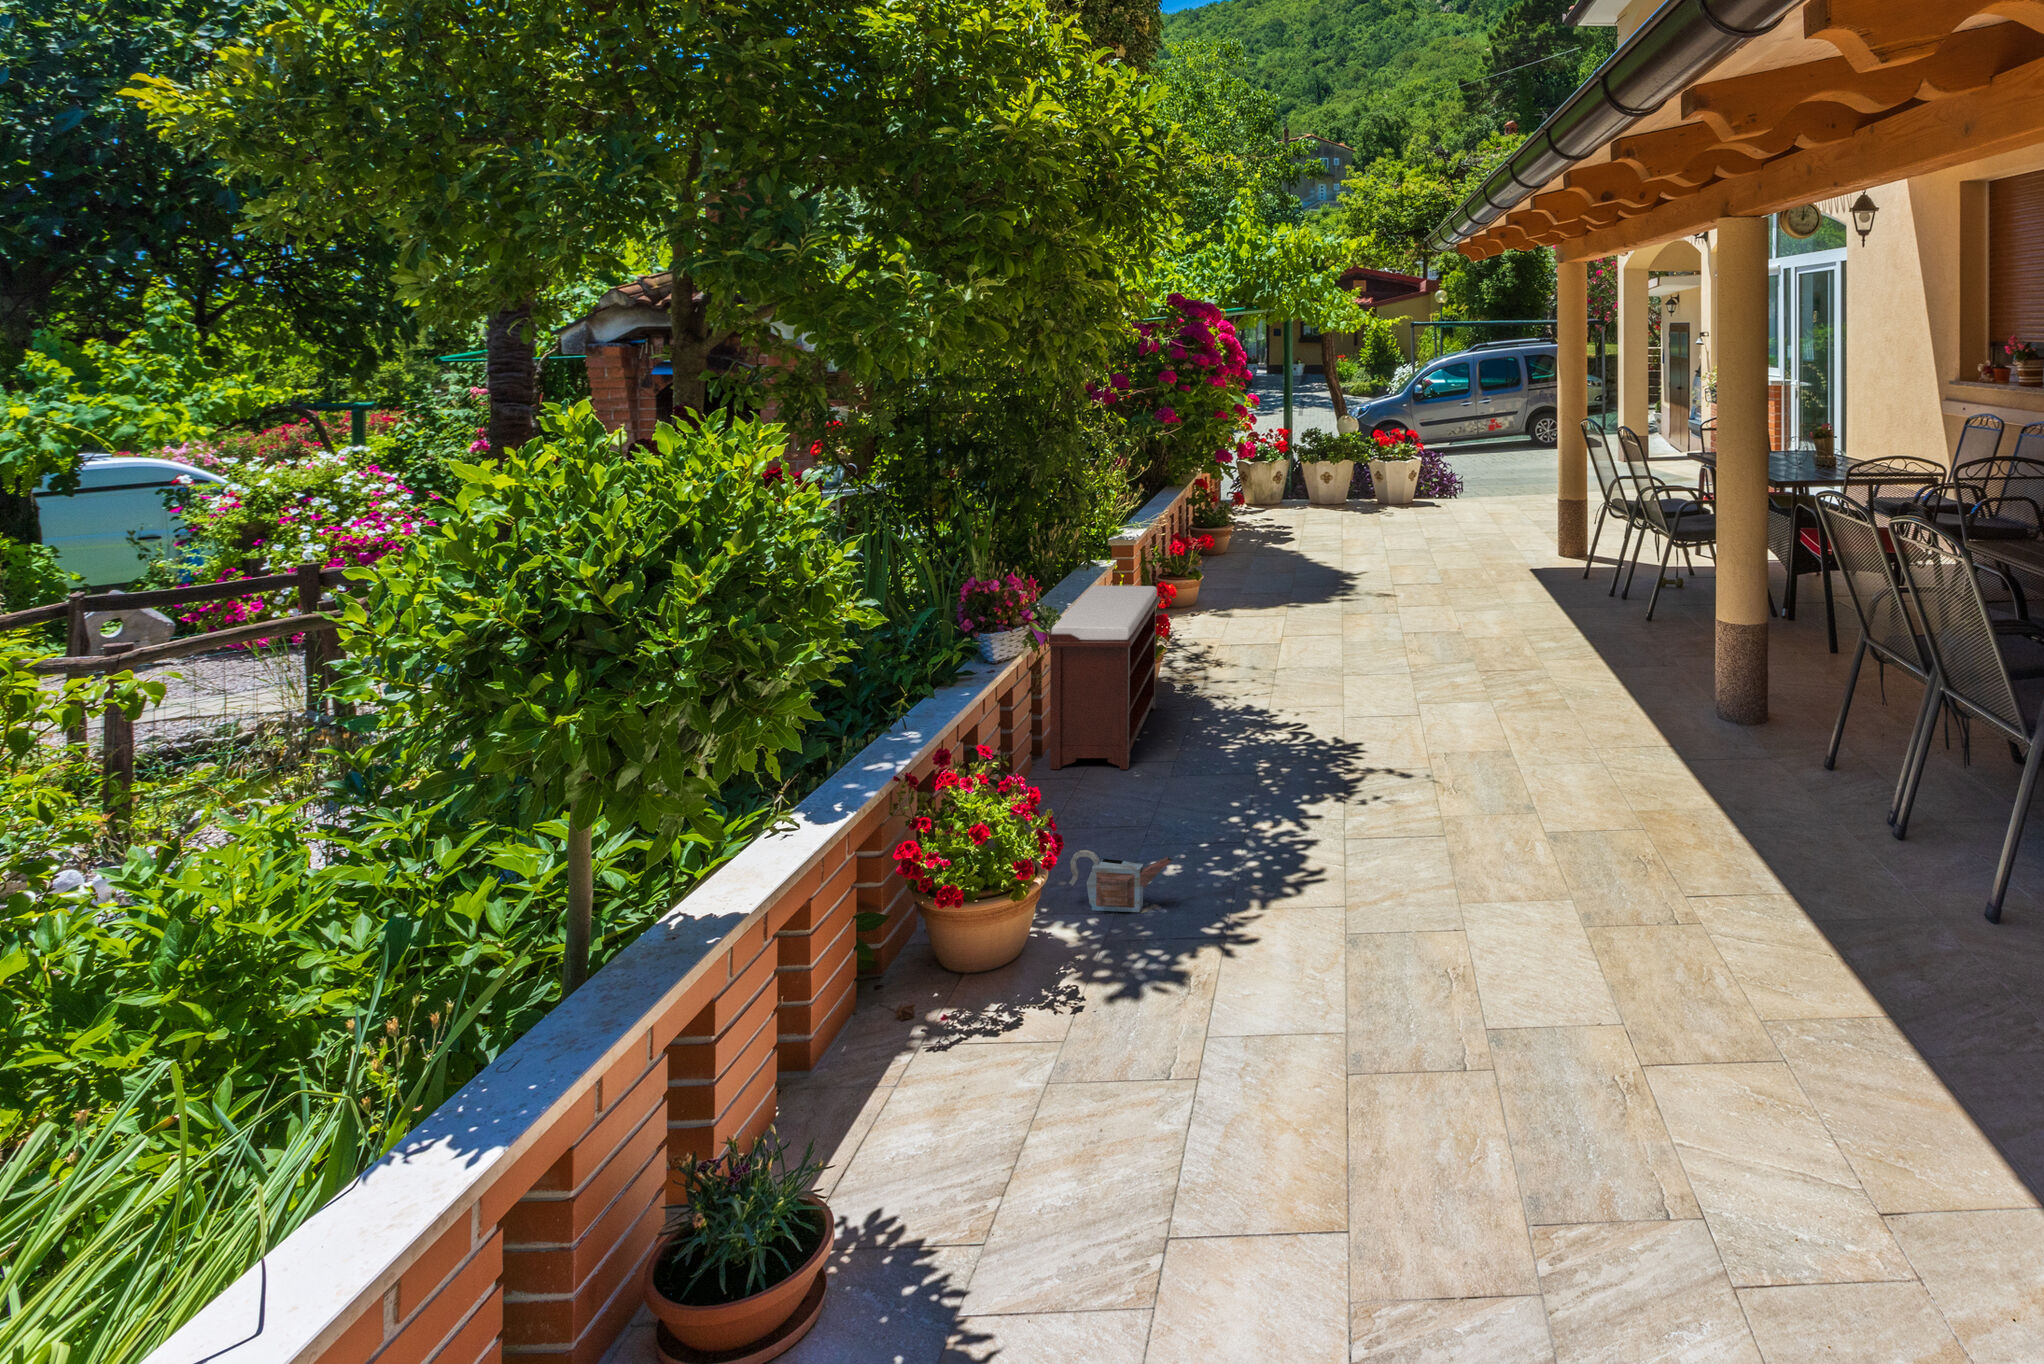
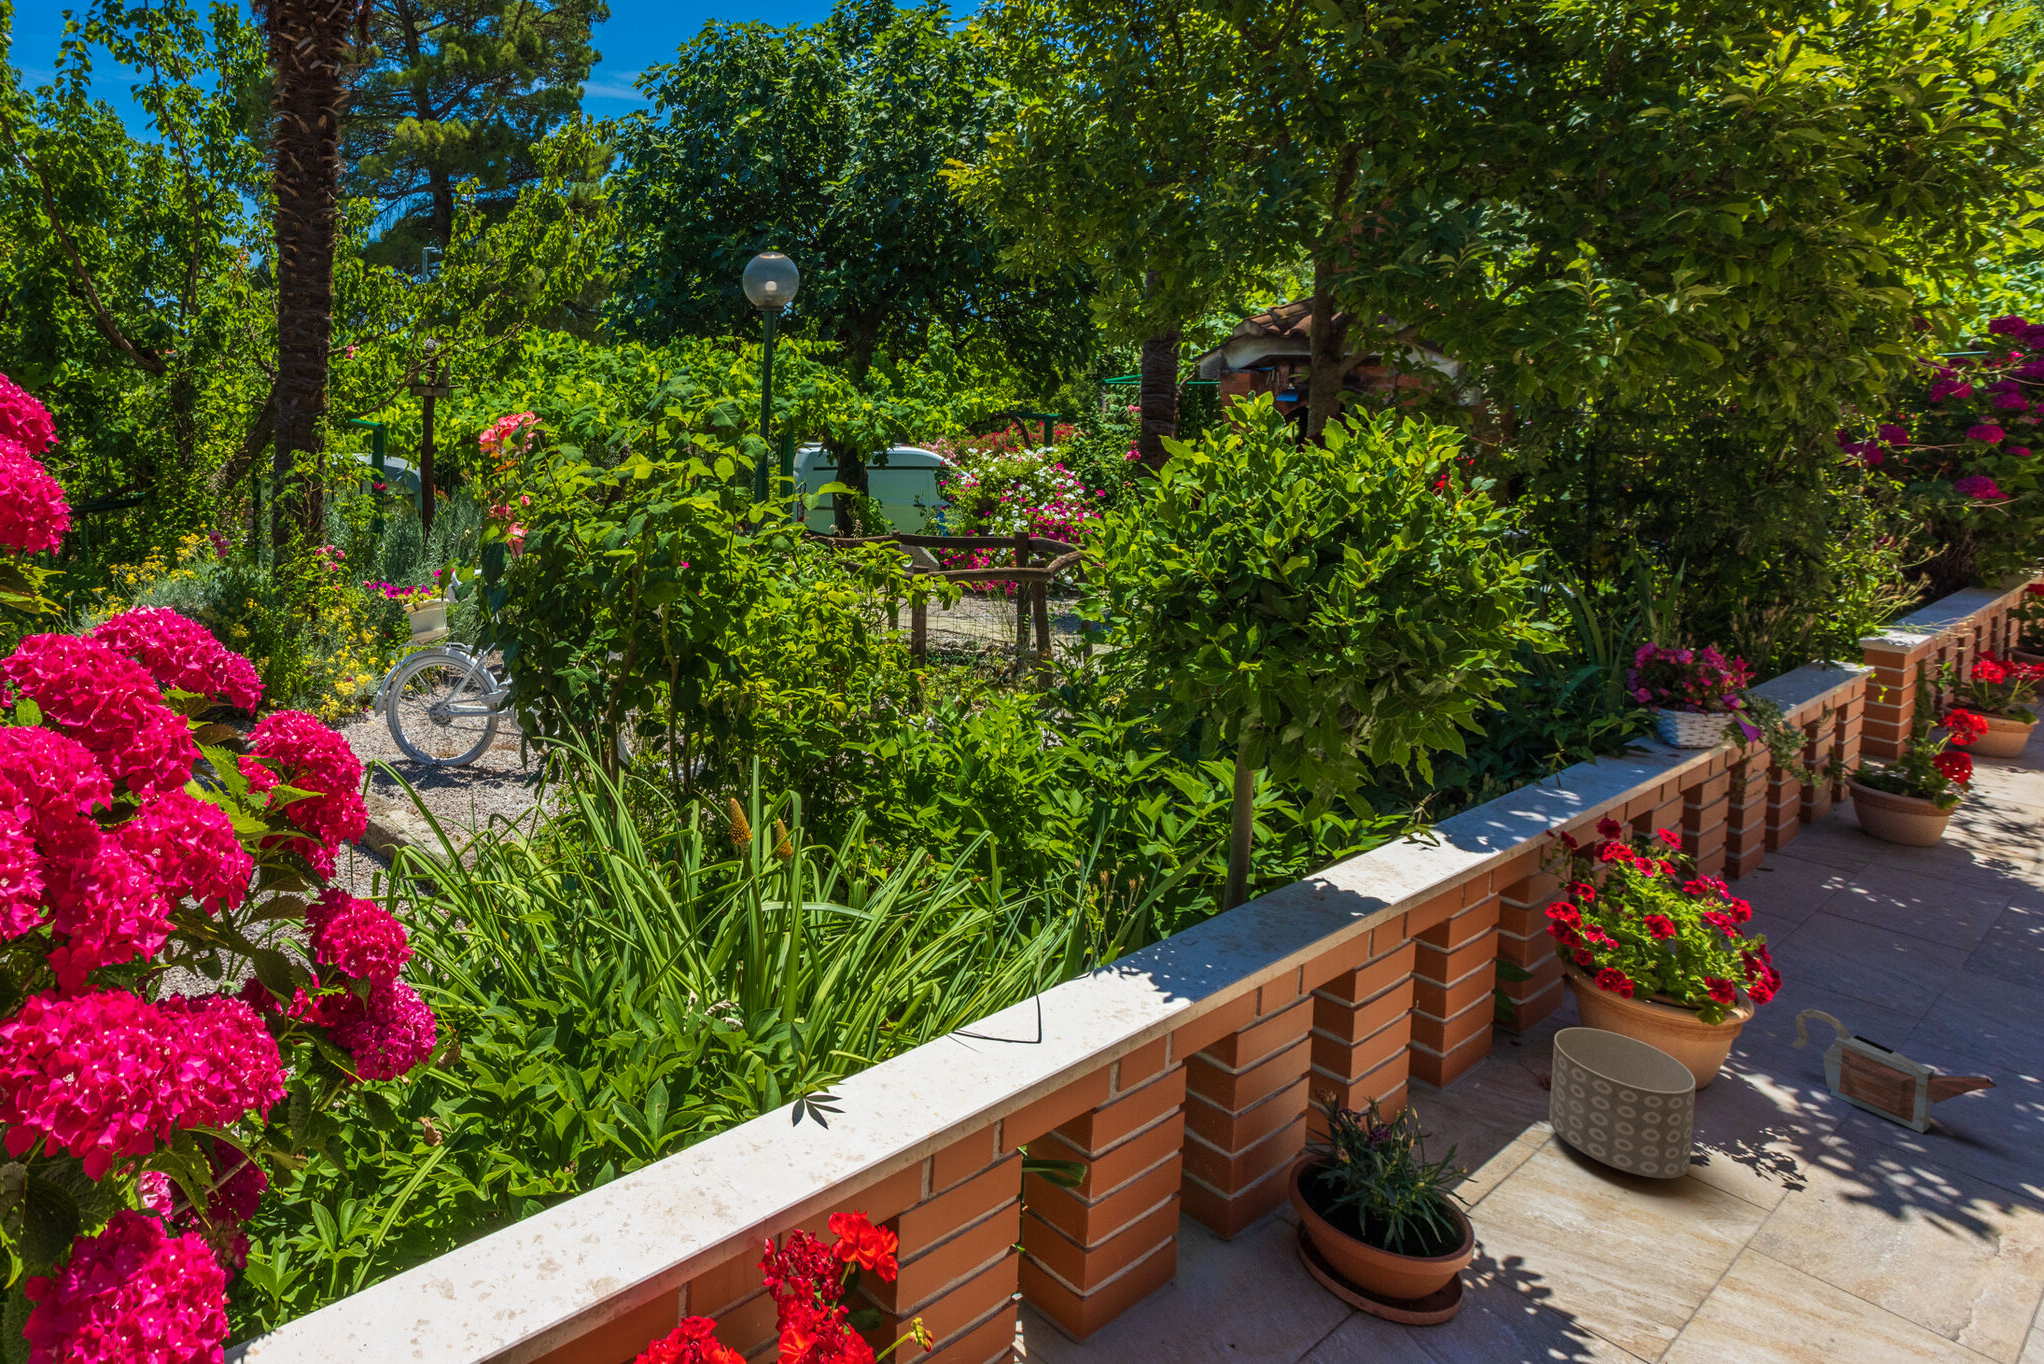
bench: present [1048,585,1160,770] -> none [1752,680,1970,937]
planter: none [907,936,1006,1056] -> present [1549,1027,1696,1179]

